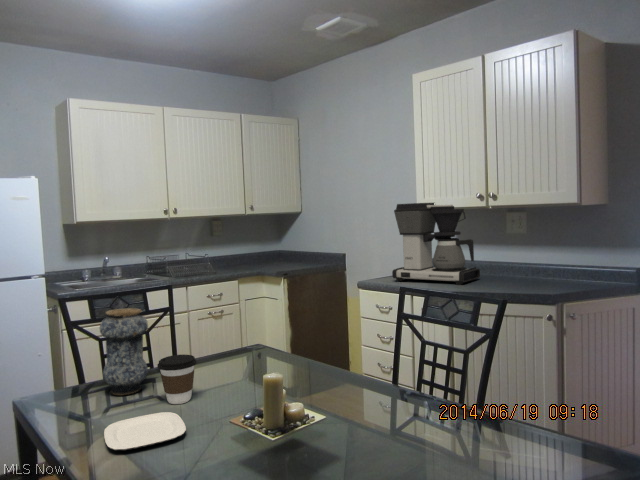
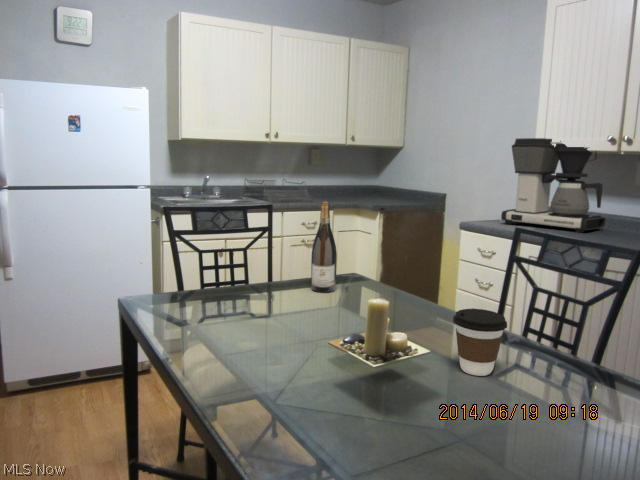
wine bottle: none [214,280,240,368] -> present [311,202,337,292]
vase: present [100,308,148,395] -> none [200,220,247,306]
coffee cup: present [157,354,197,404] -> present [453,309,507,376]
plate: present [104,412,186,450] -> none [200,327,281,358]

